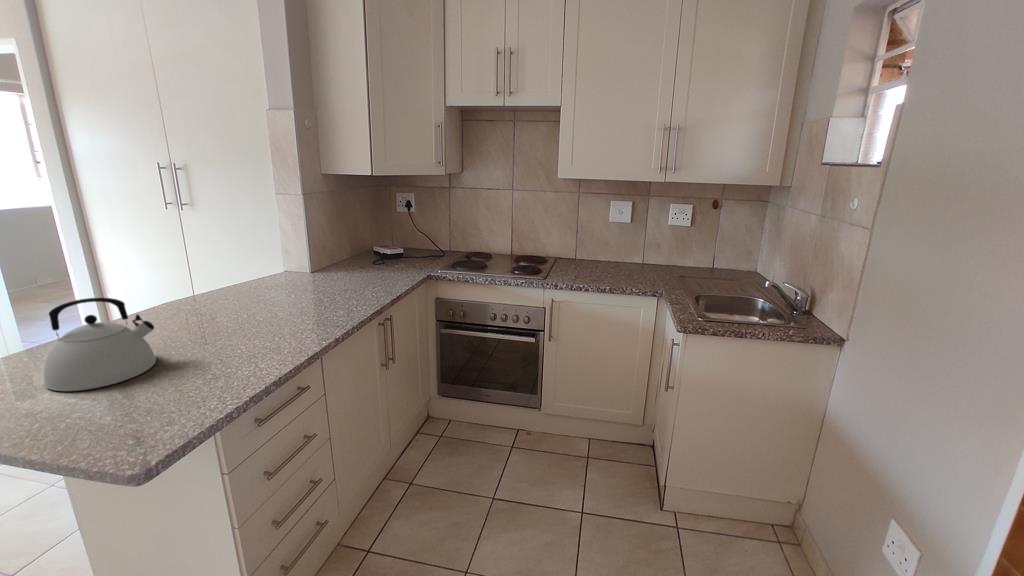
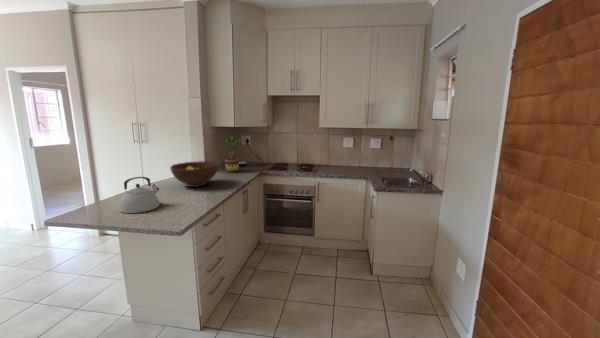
potted plant: none [337,193,397,274] -> present [224,136,240,173]
fruit bowl: none [209,251,323,310] -> present [170,161,218,187]

